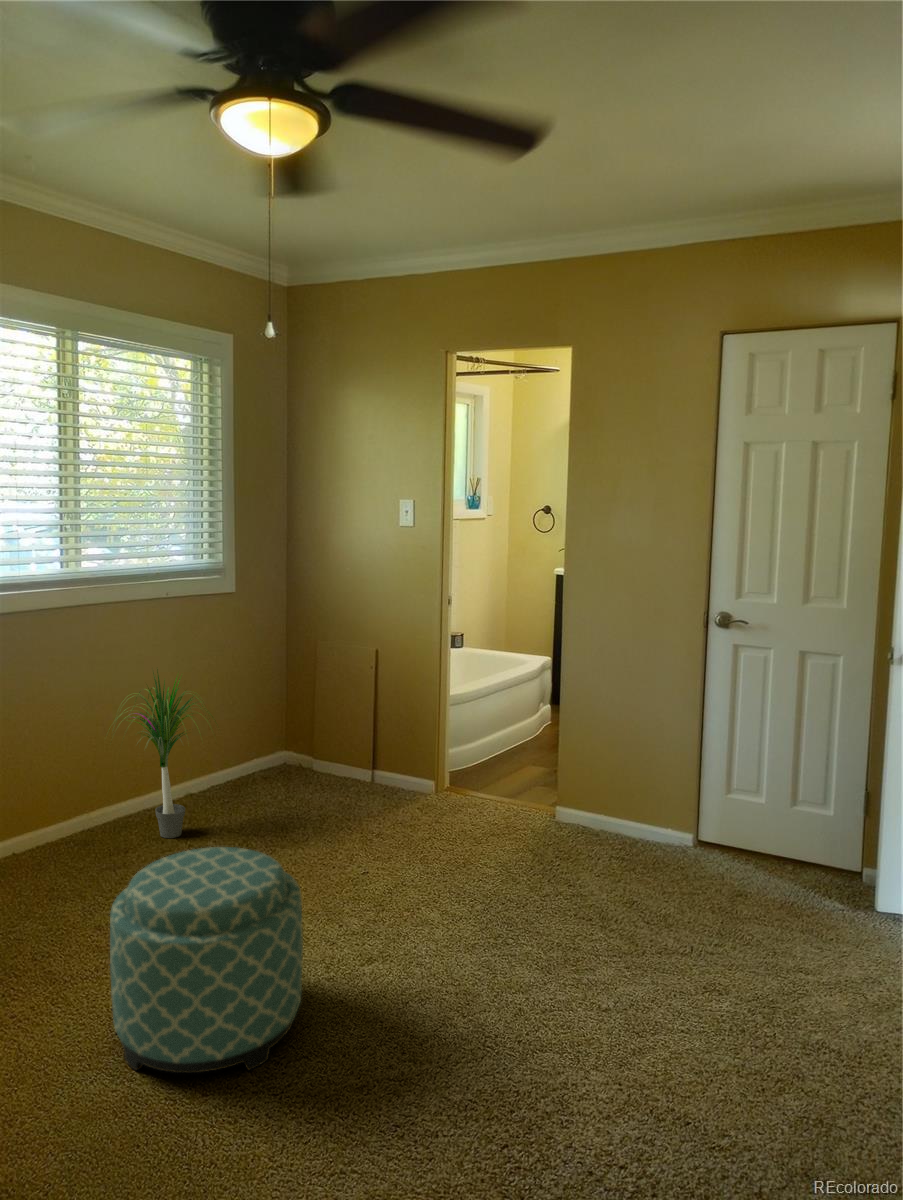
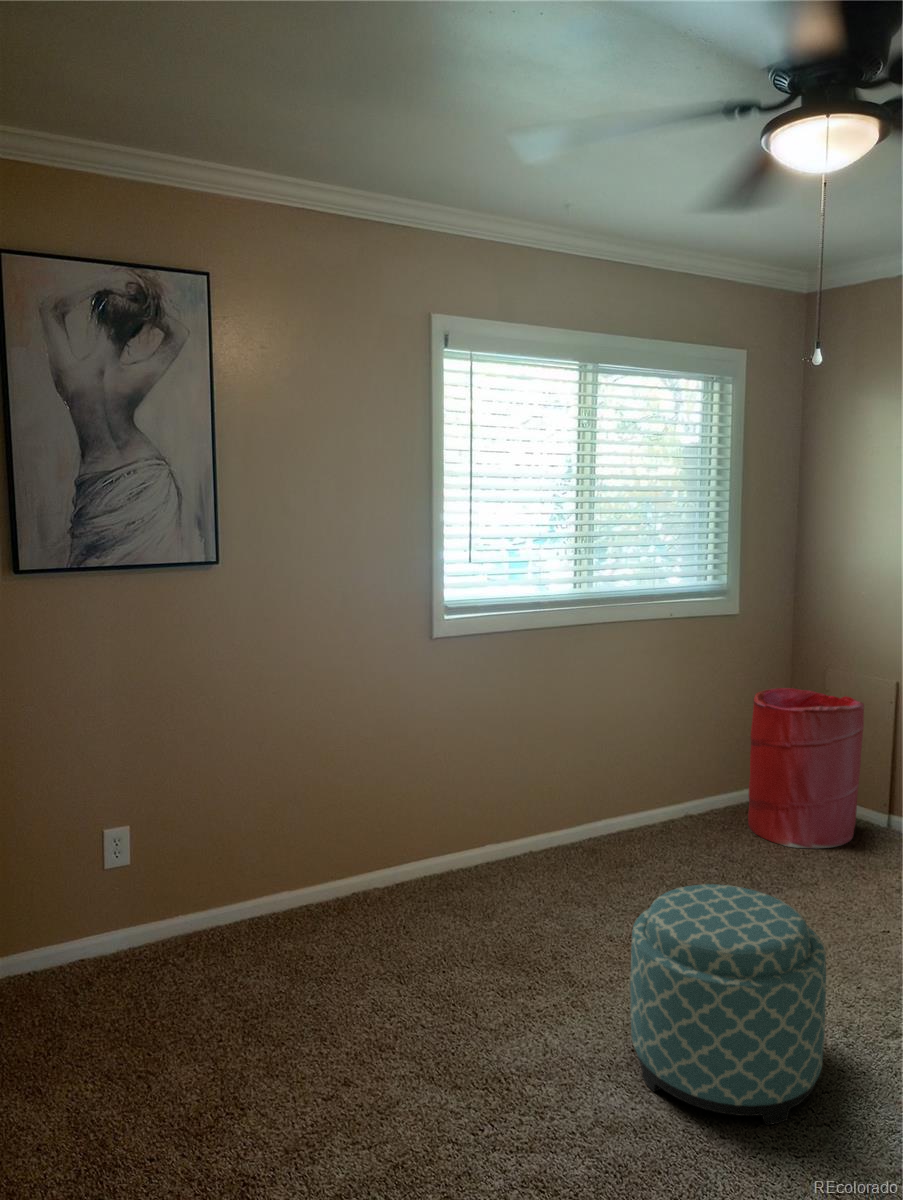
laundry hamper: none [249,661,348,807] -> present [748,688,864,848]
potted plant: present [114,669,215,838] -> none [609,685,726,861]

